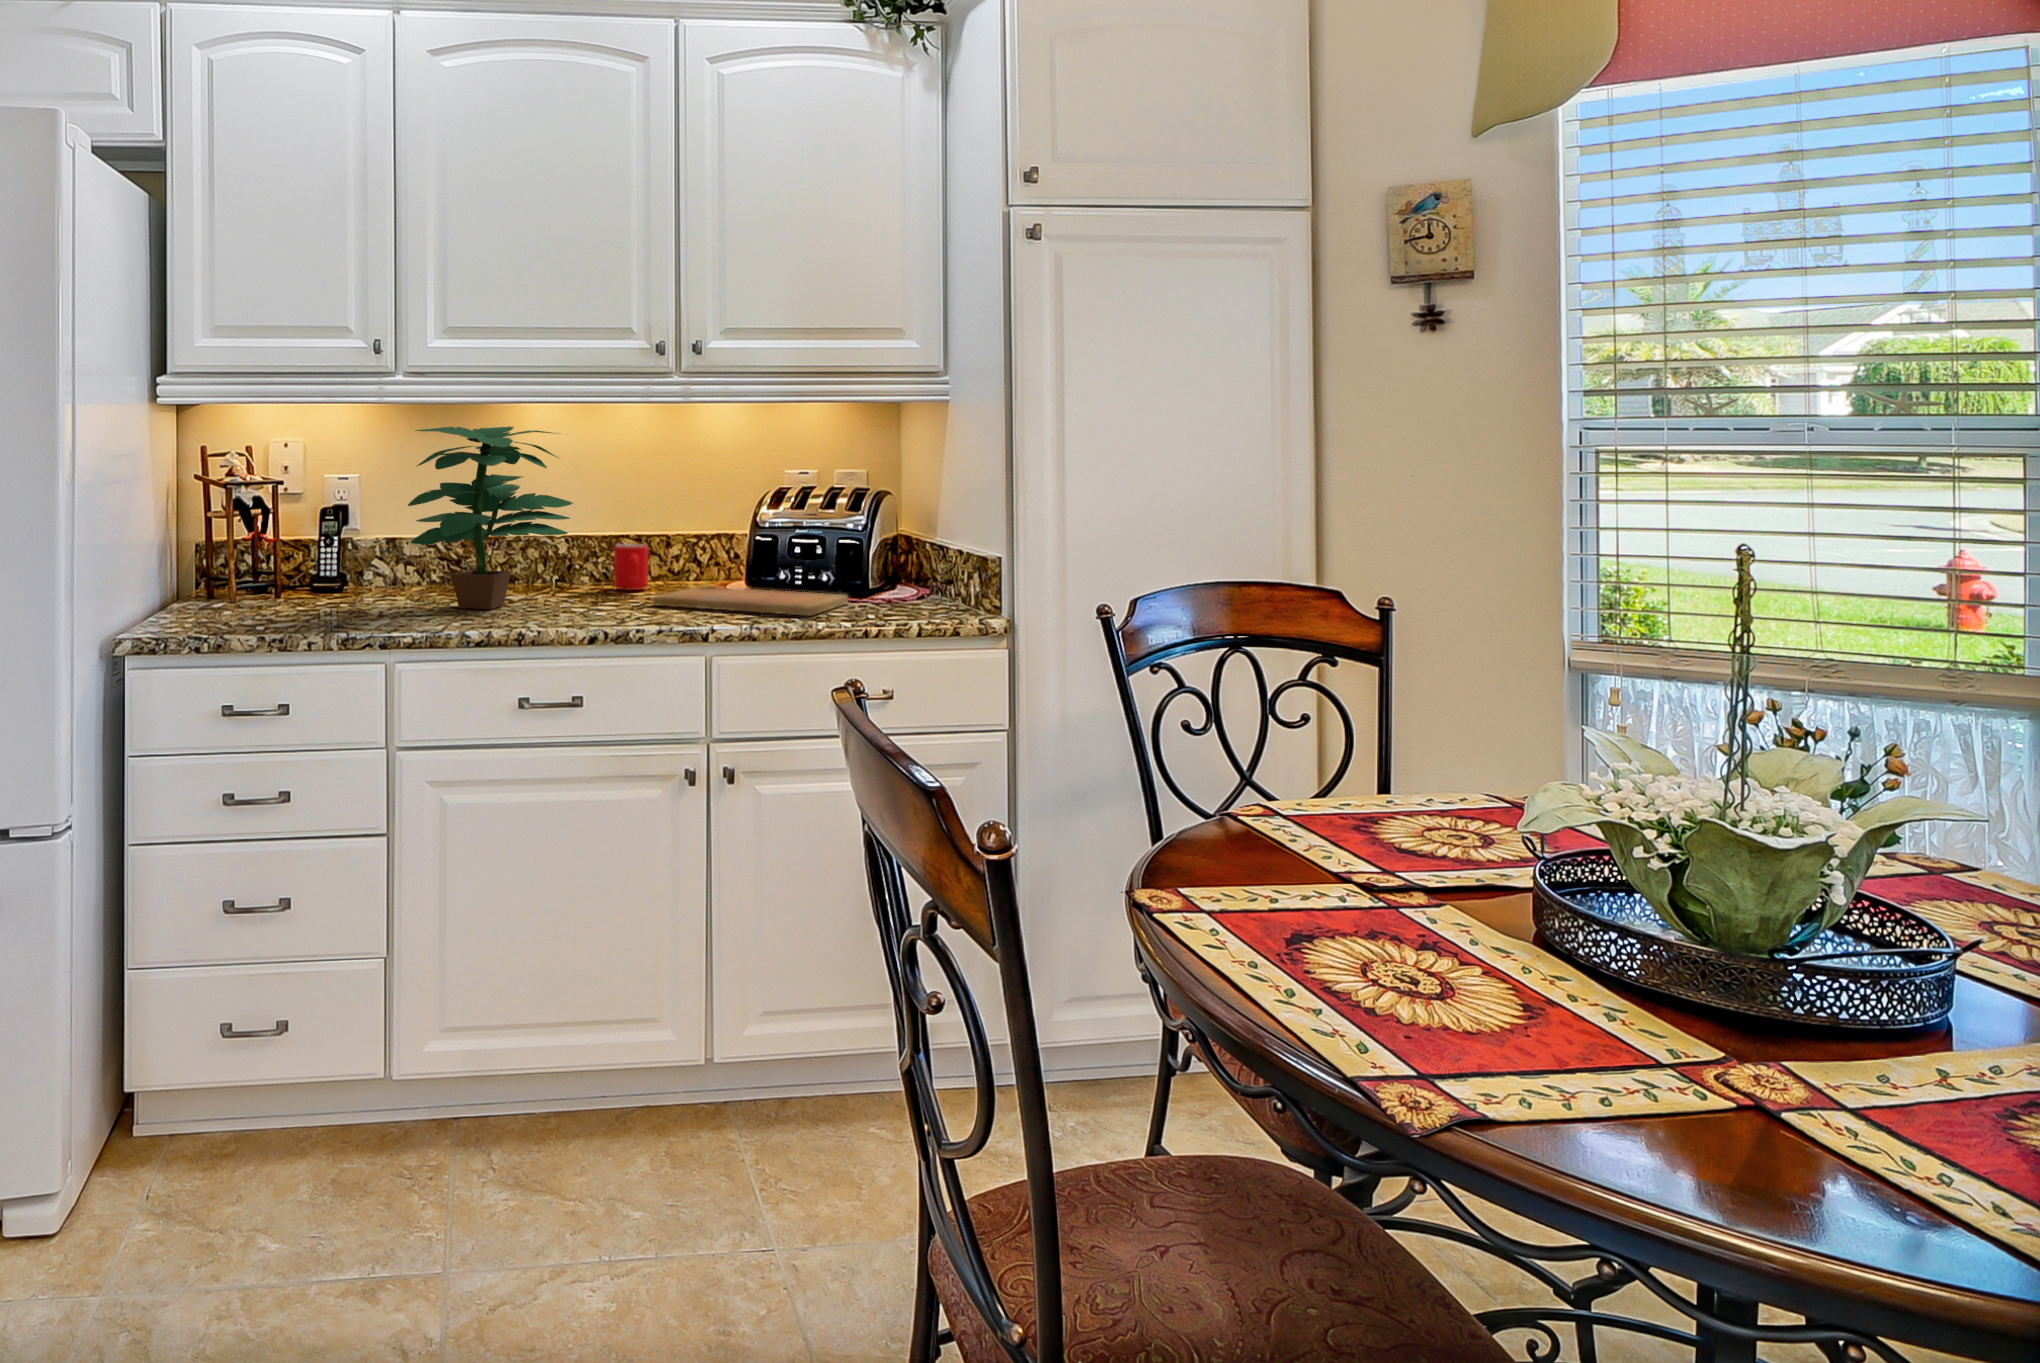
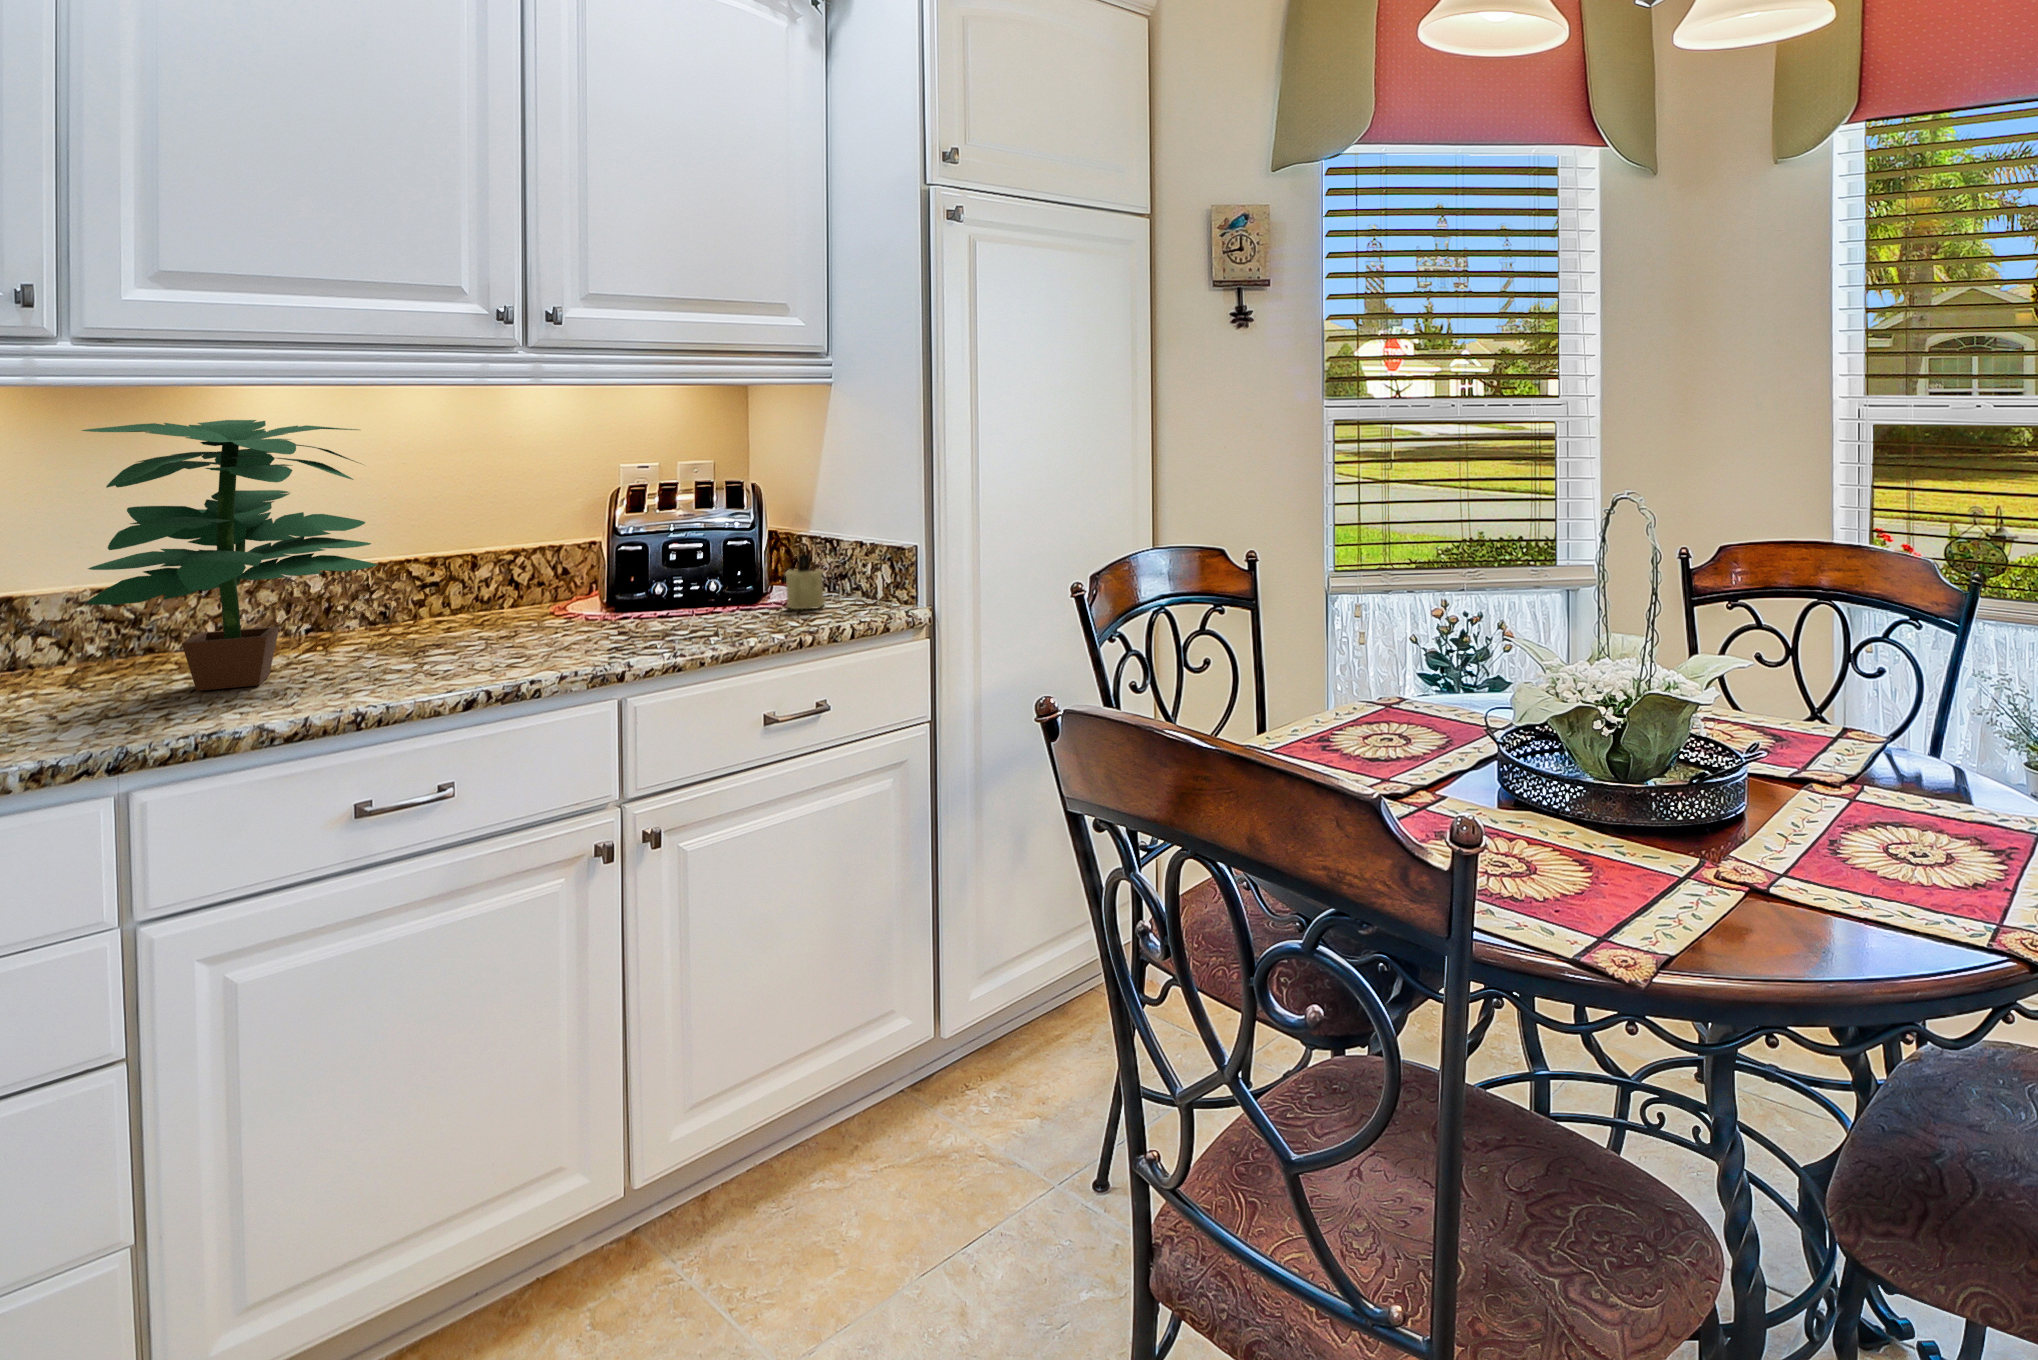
mug: present [614,544,648,590] -> none [407,566,461,628]
candle: none [878,557,916,608] -> present [785,554,825,609]
cutting board: present [653,586,848,616] -> none [508,601,749,644]

